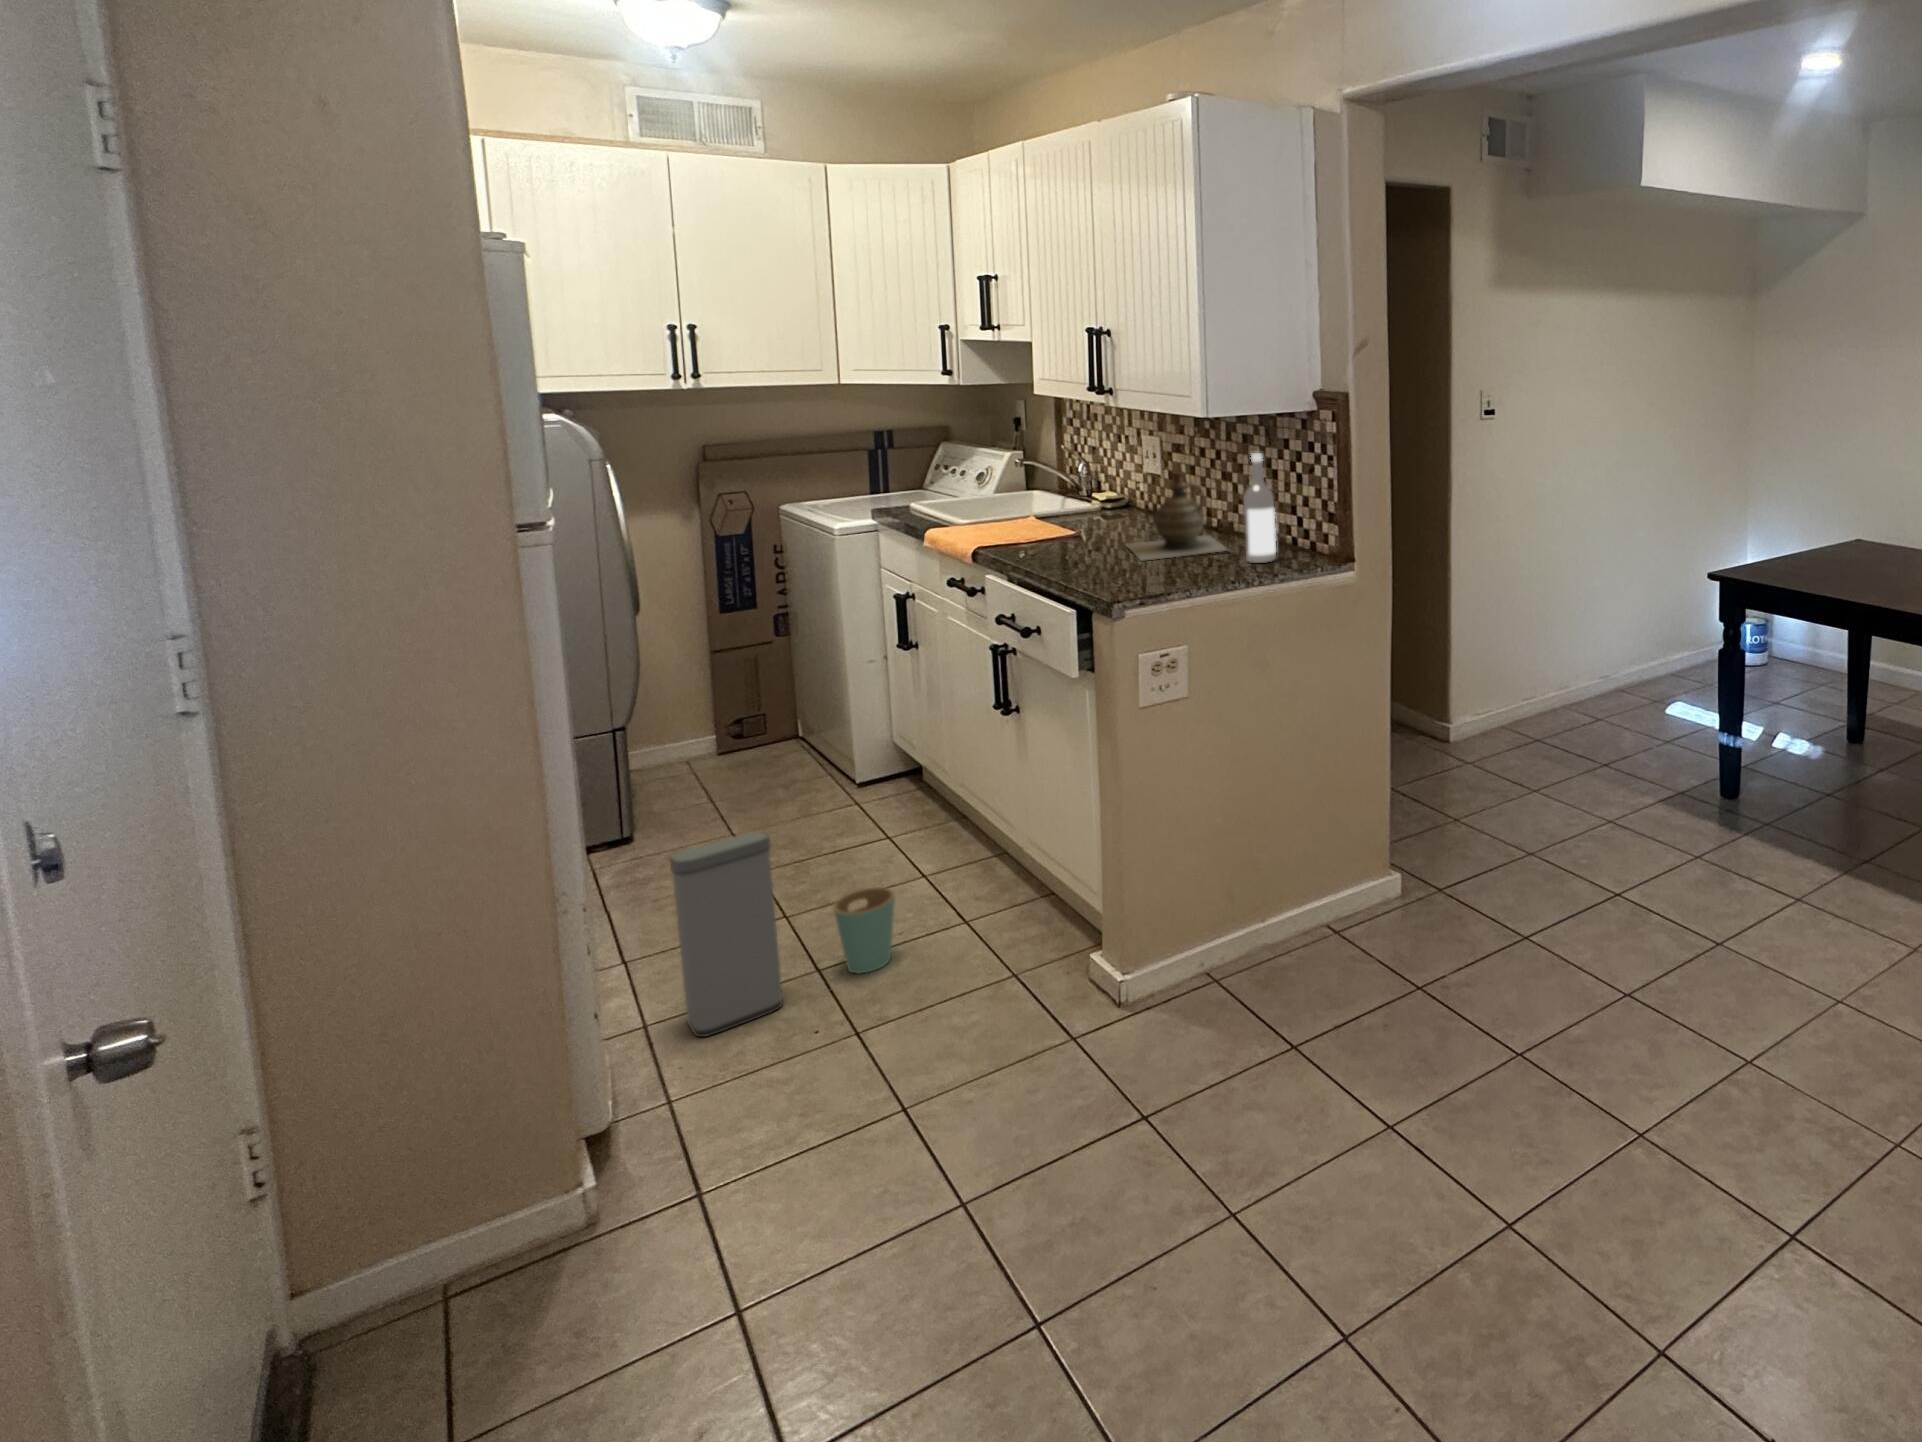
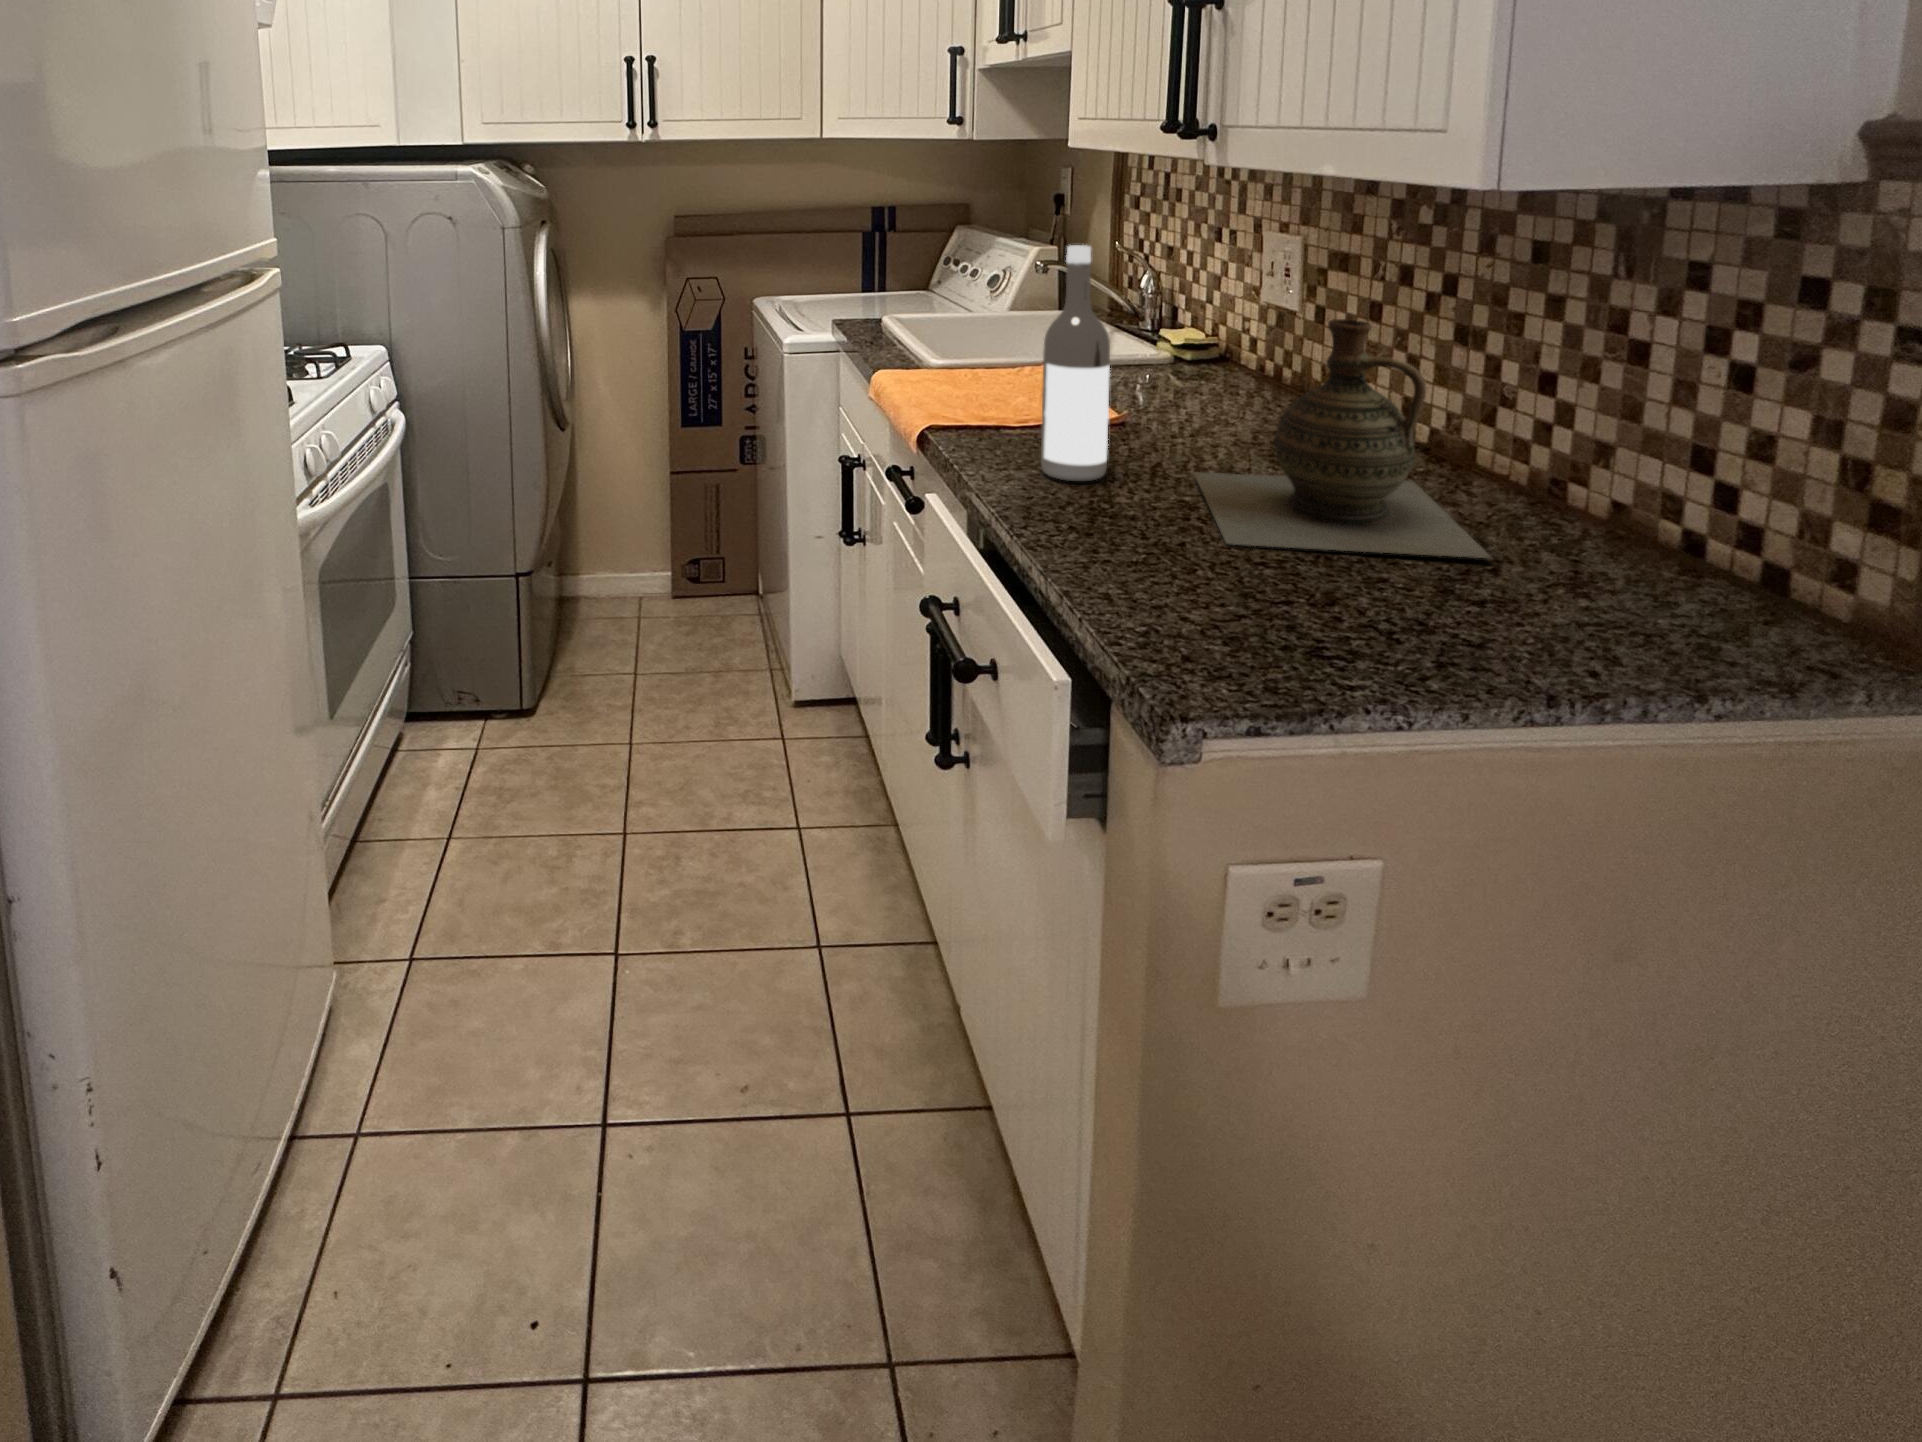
wine bottle: present [1244,453,1276,563] -> present [1041,245,1110,482]
trash can: present [670,832,895,1037] -> none [280,906,654,1262]

